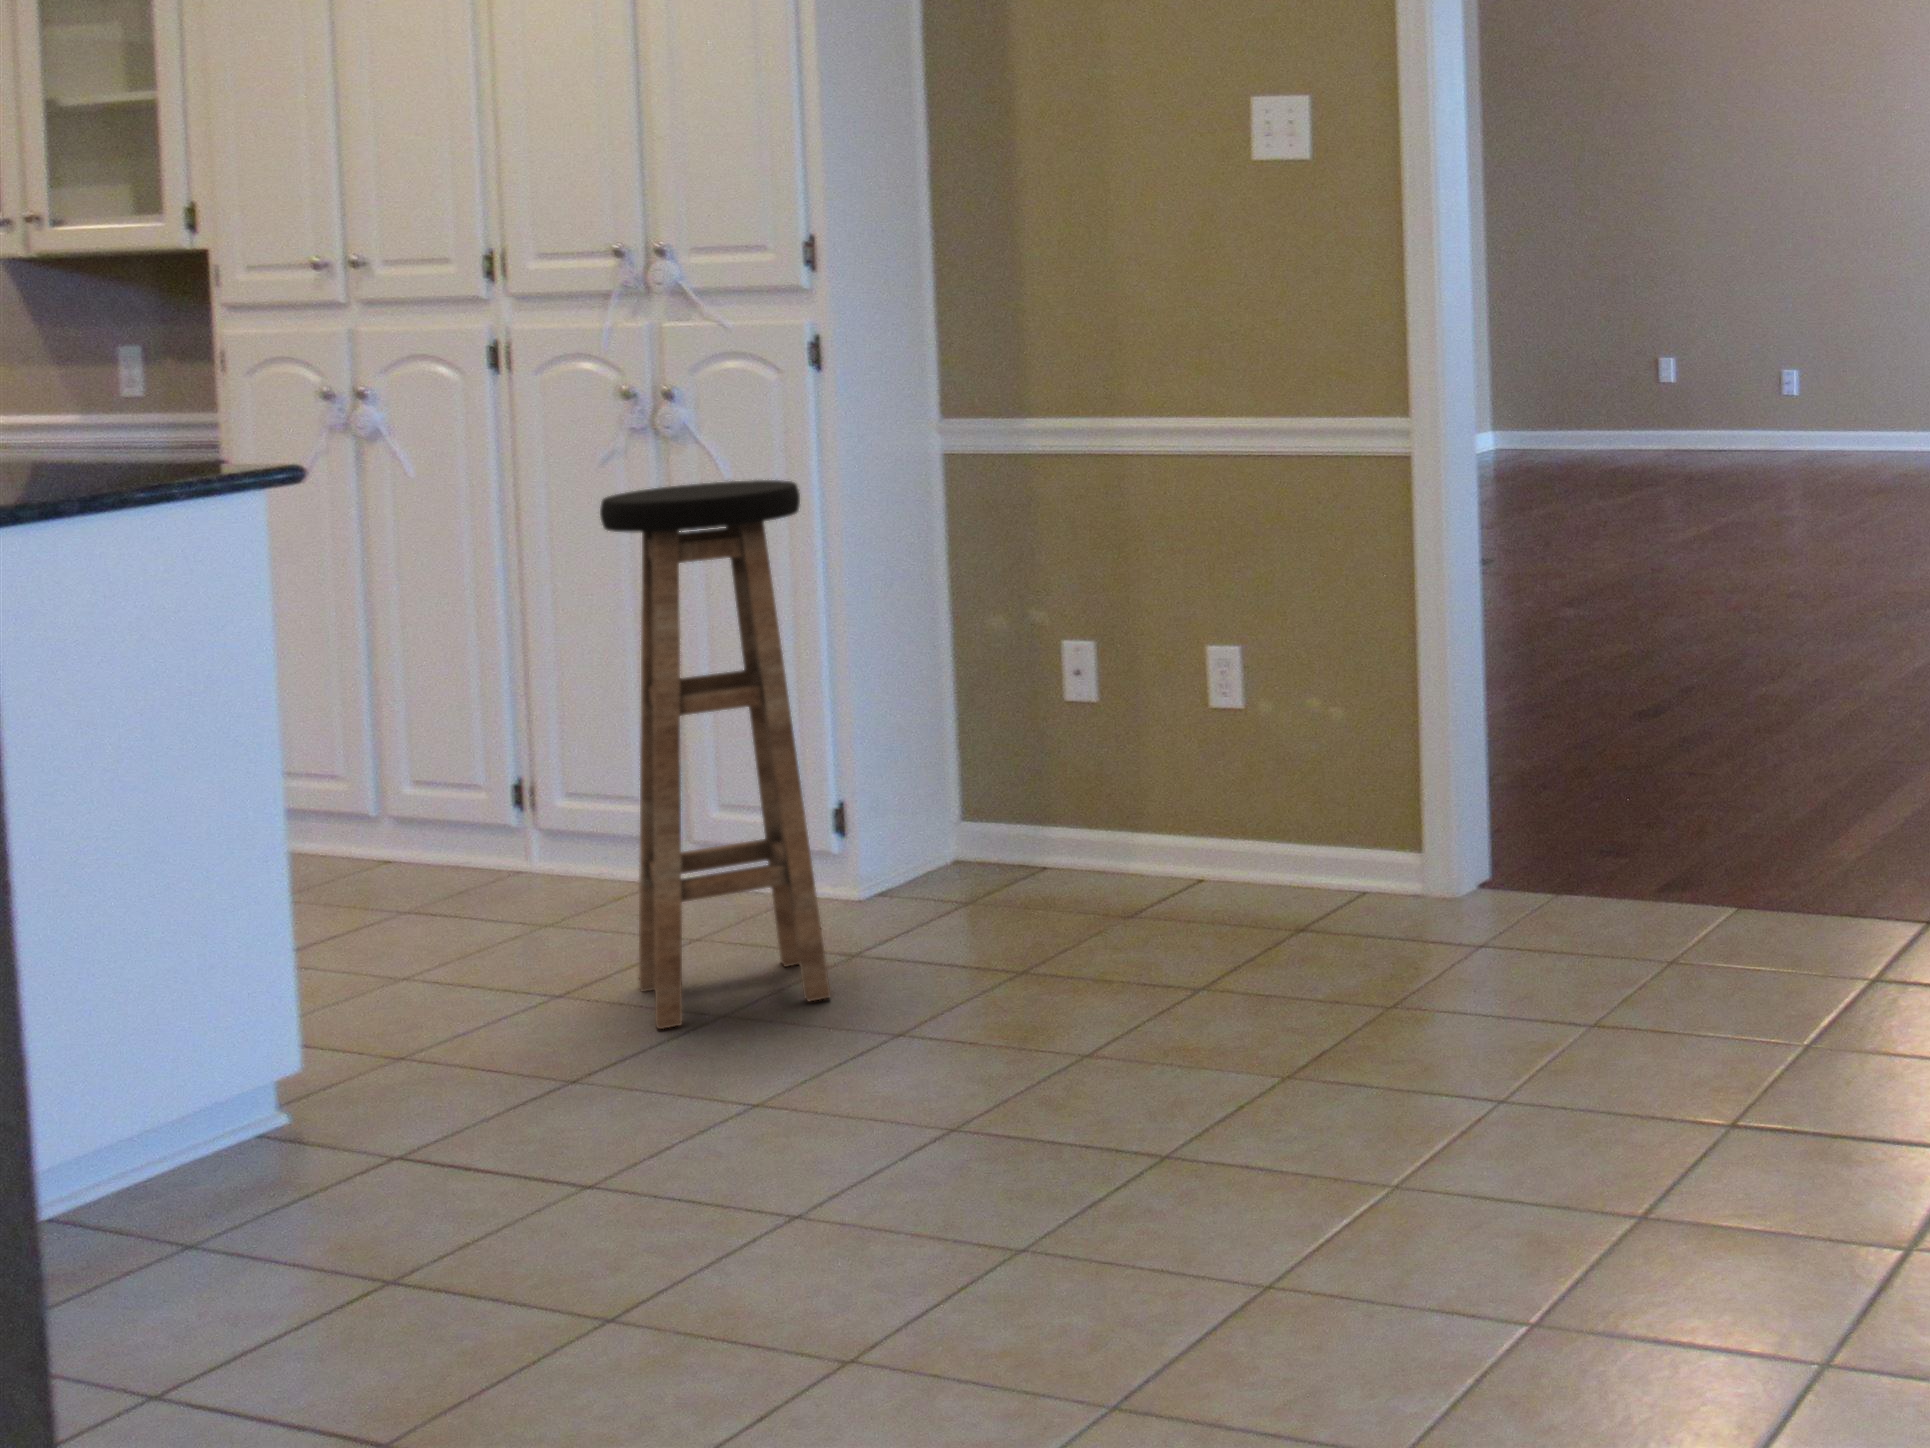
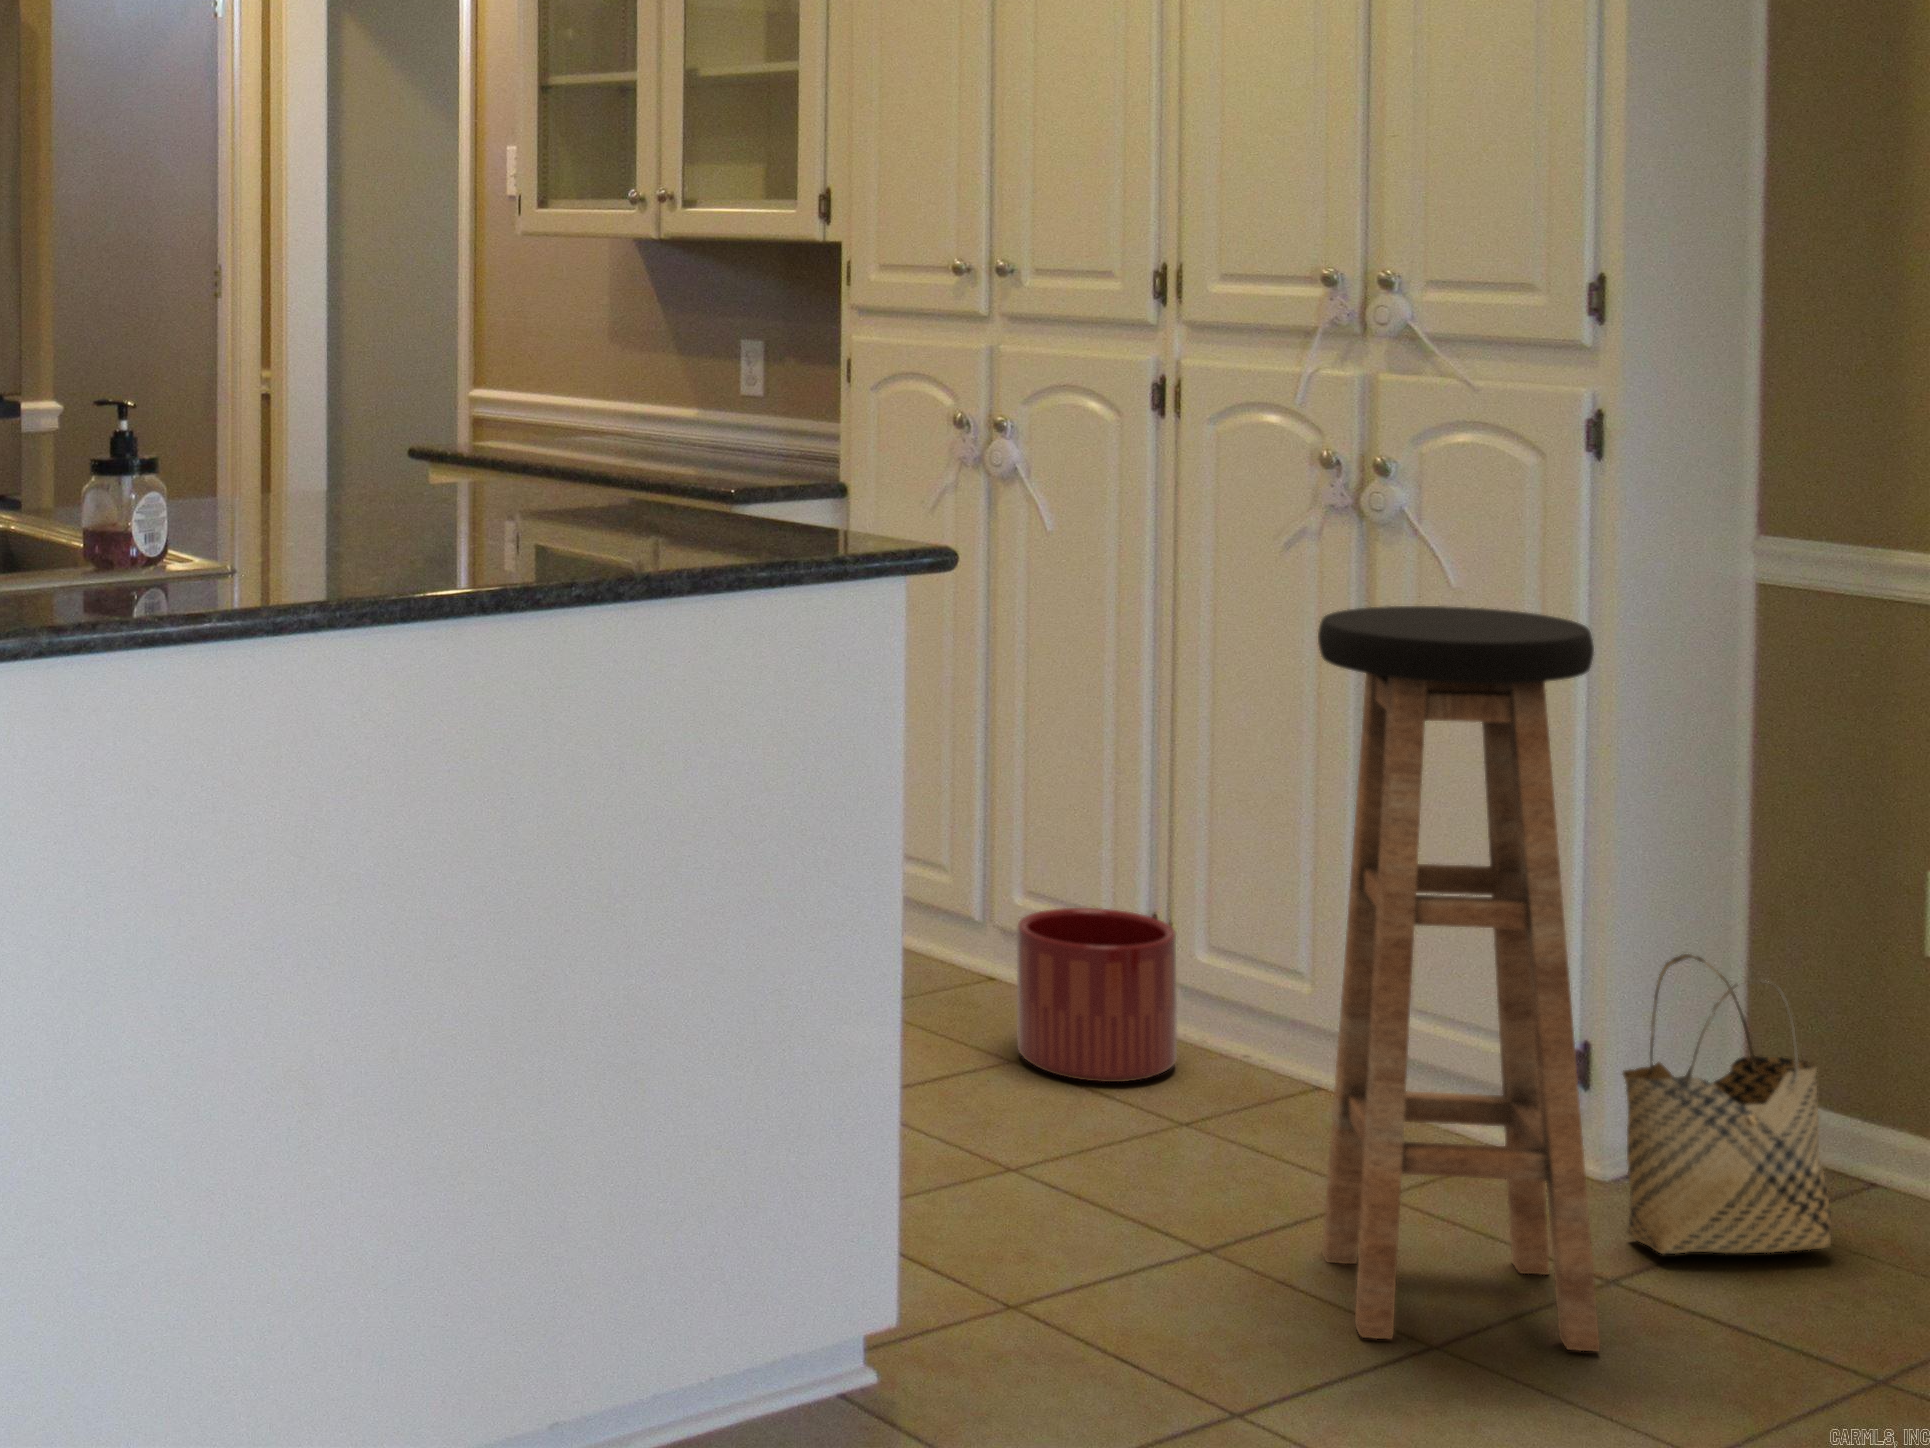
woven basket: none [853,719,1000,932] -> present [1623,954,1832,1254]
planter: none [396,781,540,920] -> present [1017,908,1177,1082]

